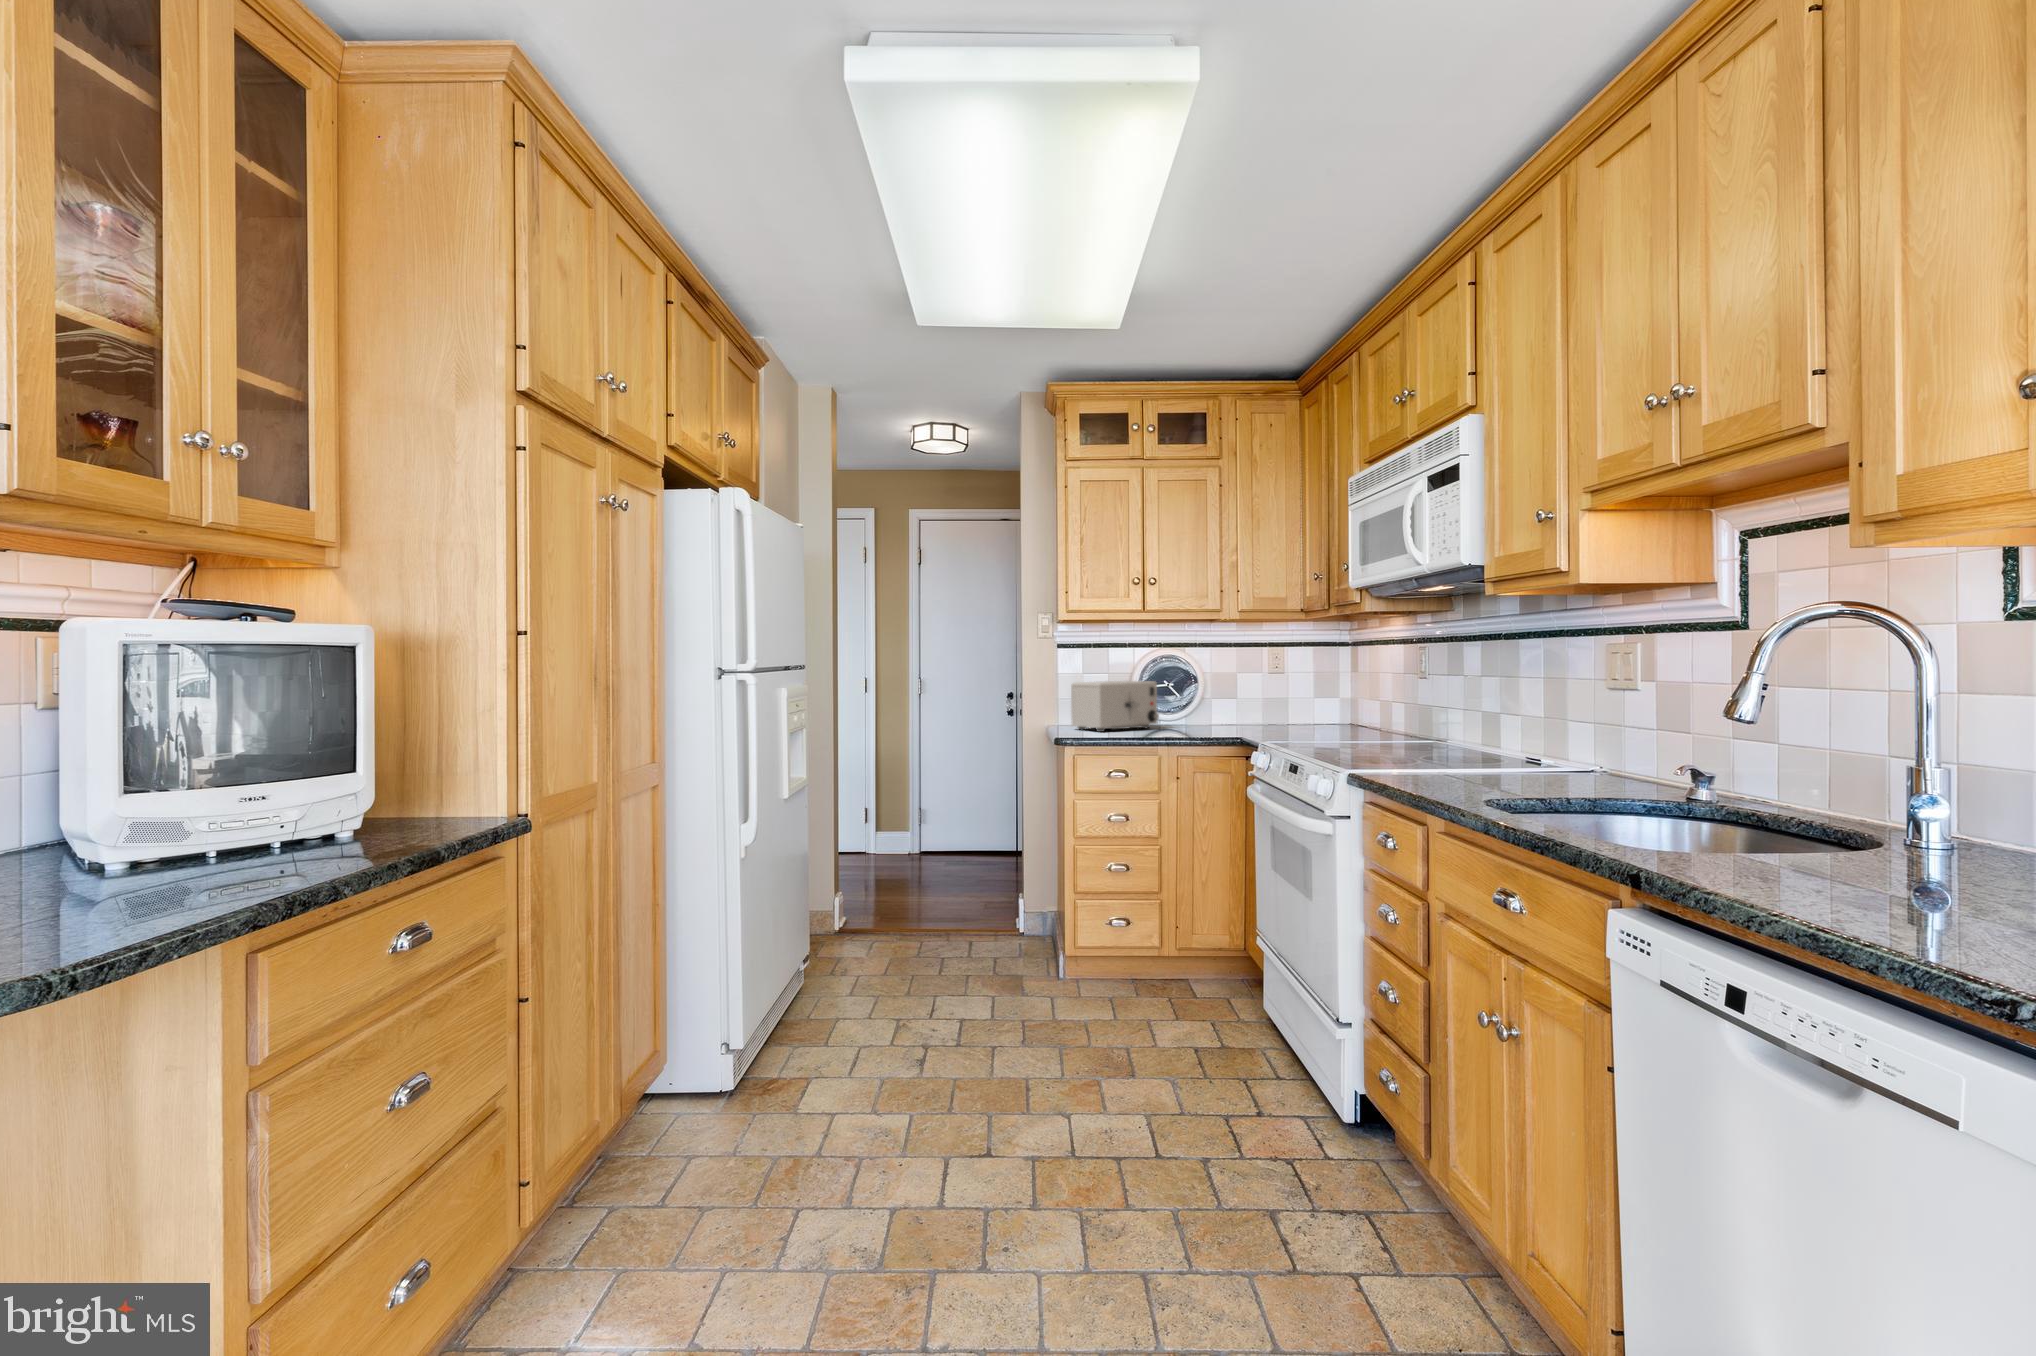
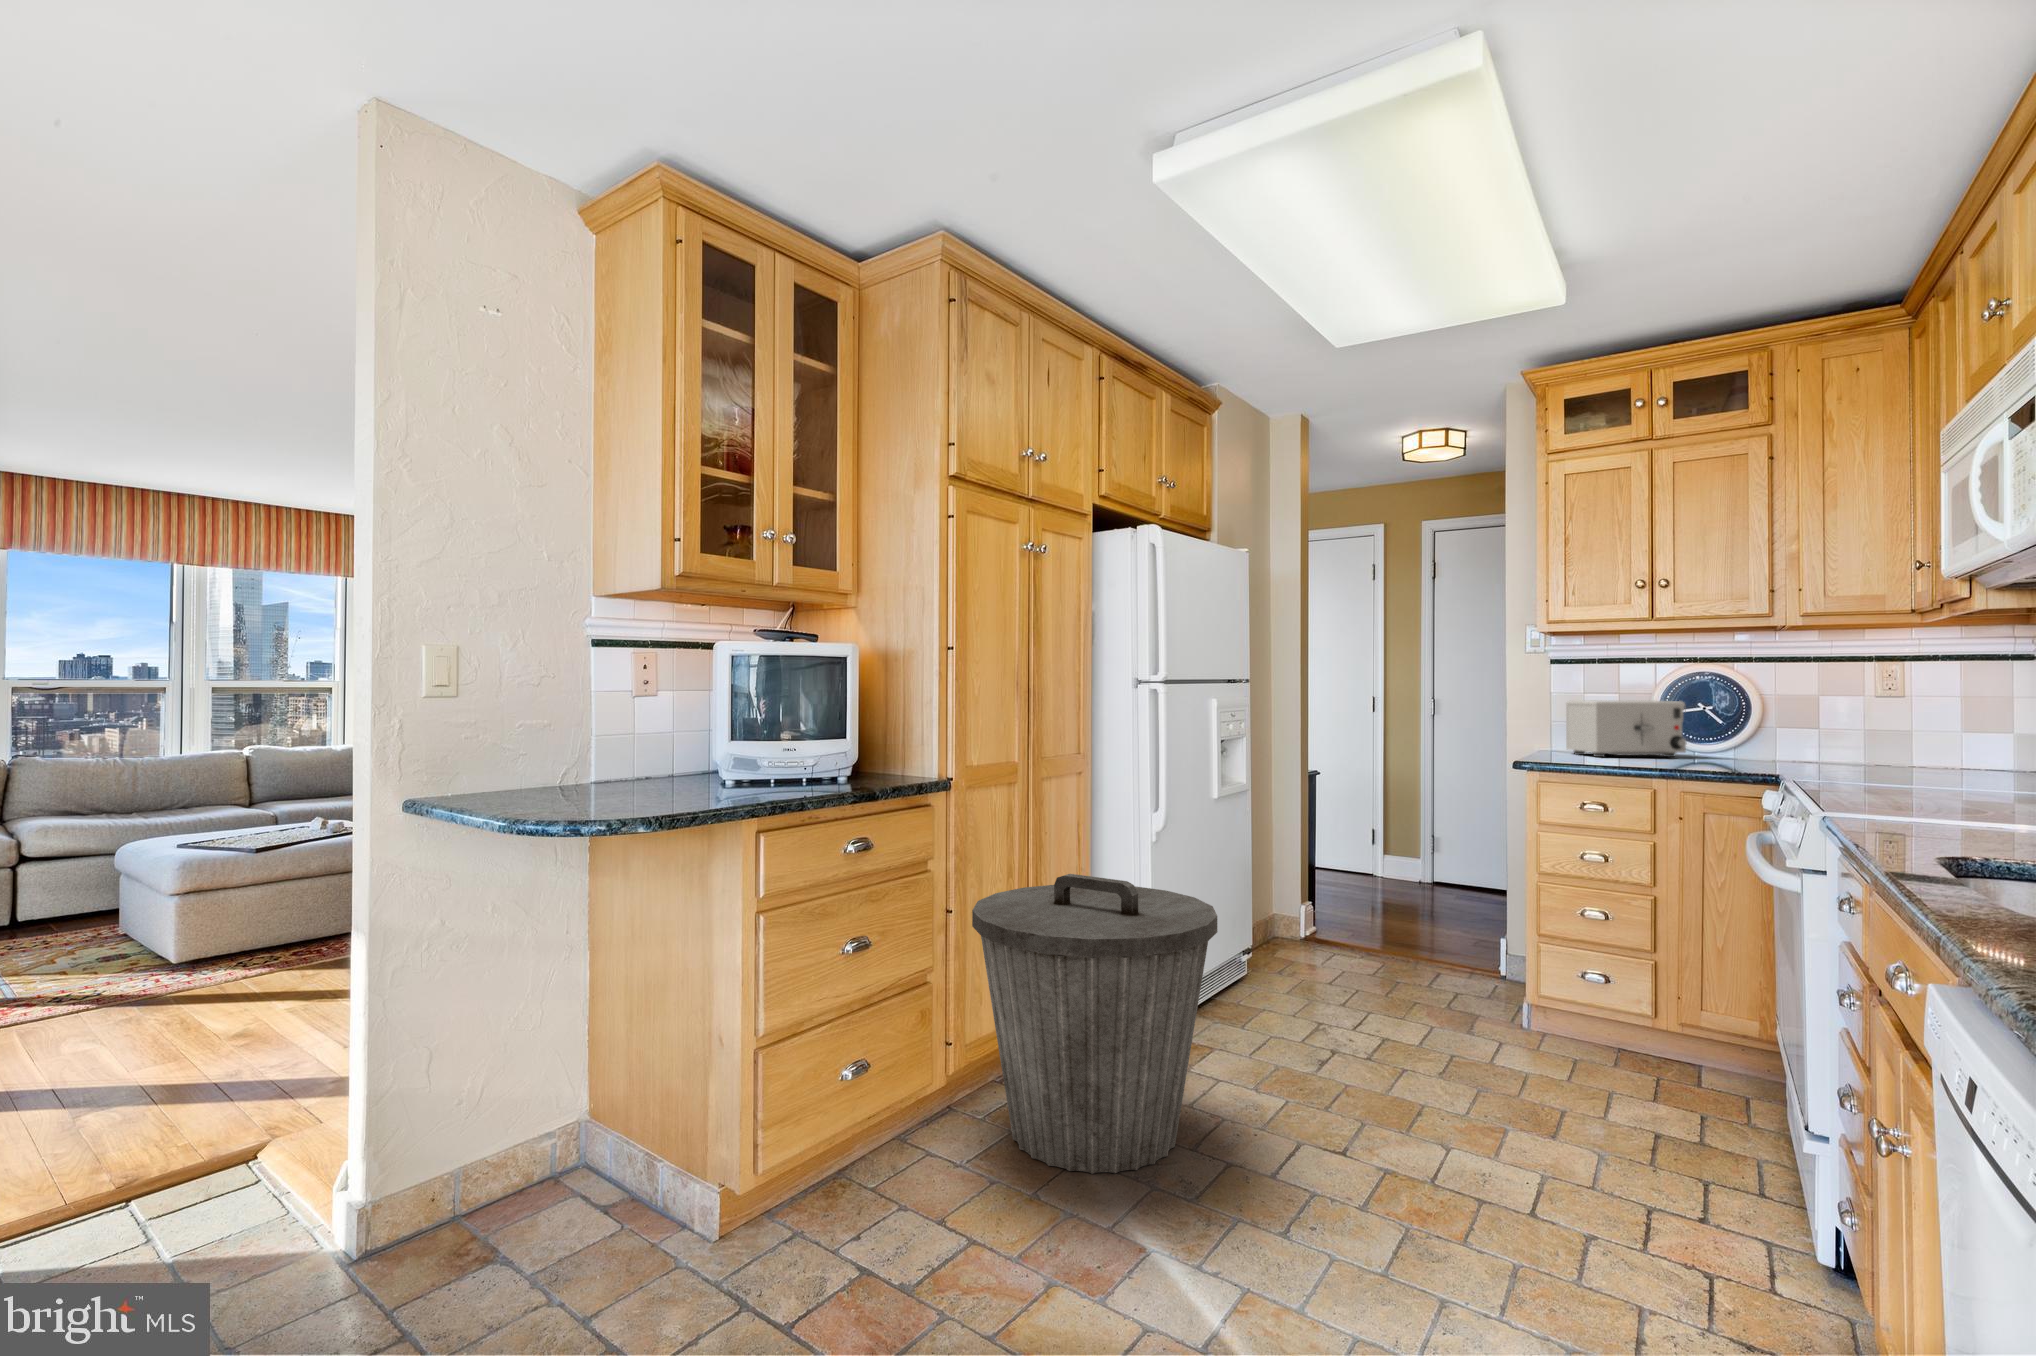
trash can: none [563,917,868,1285] -> present [972,874,1218,1174]

